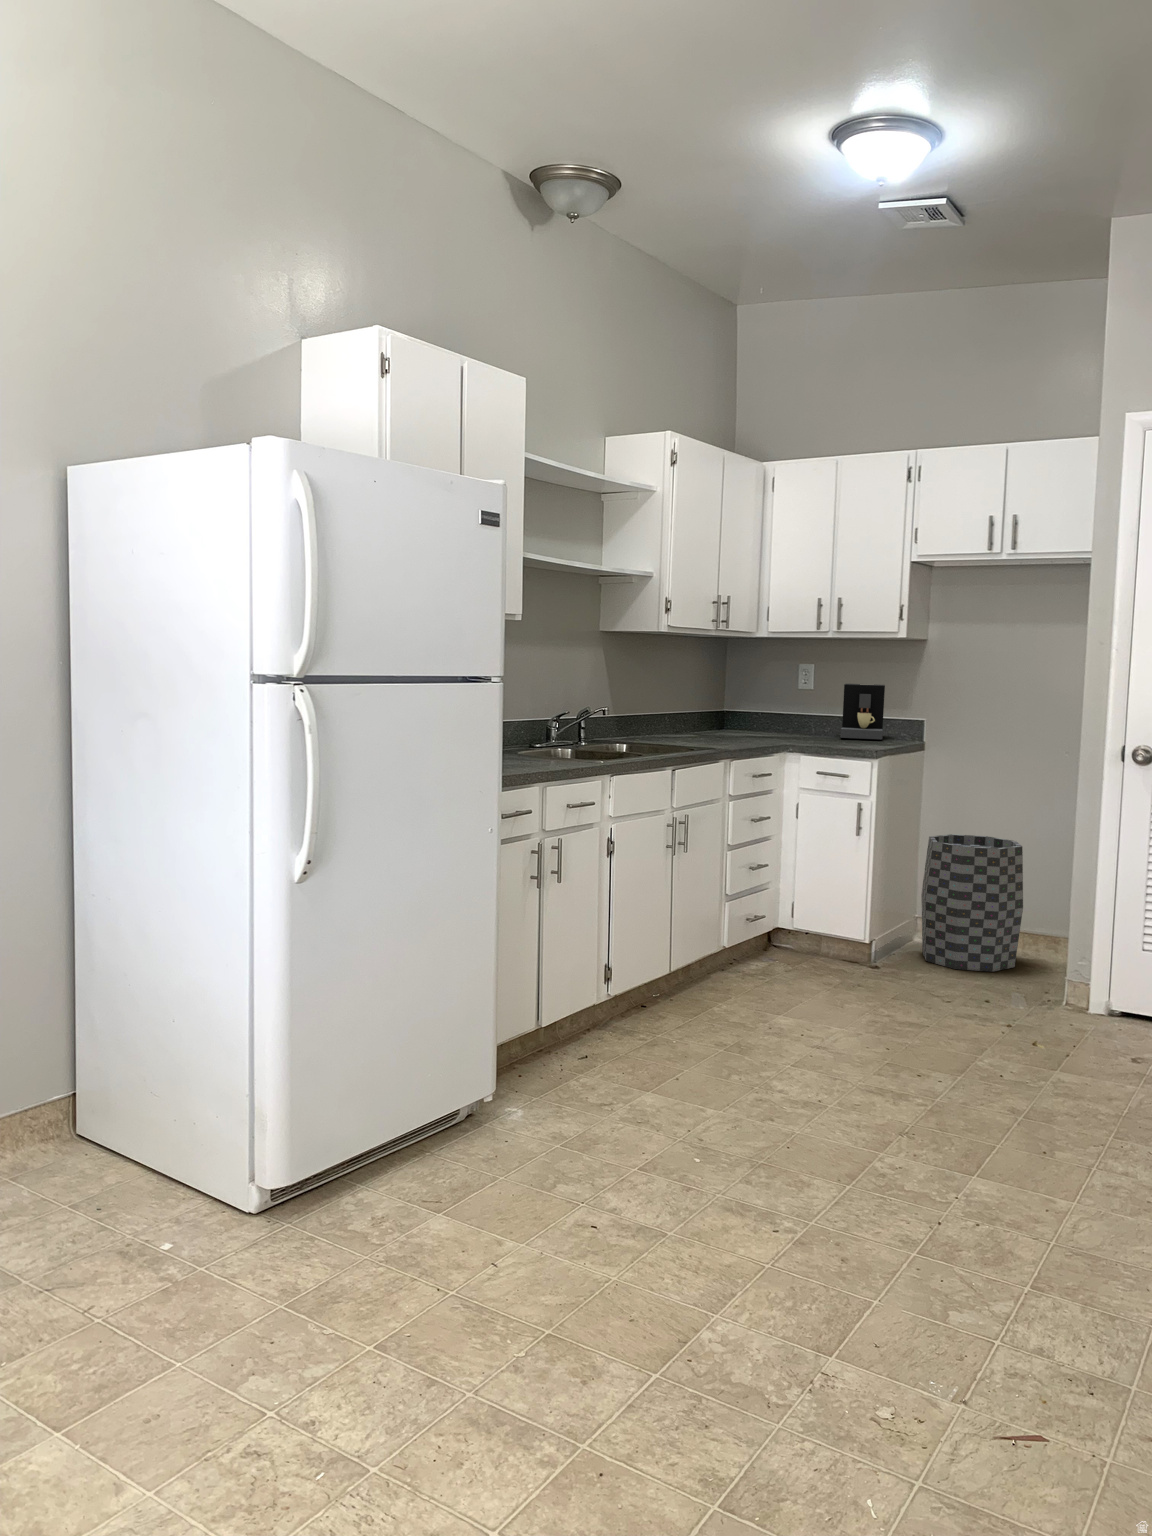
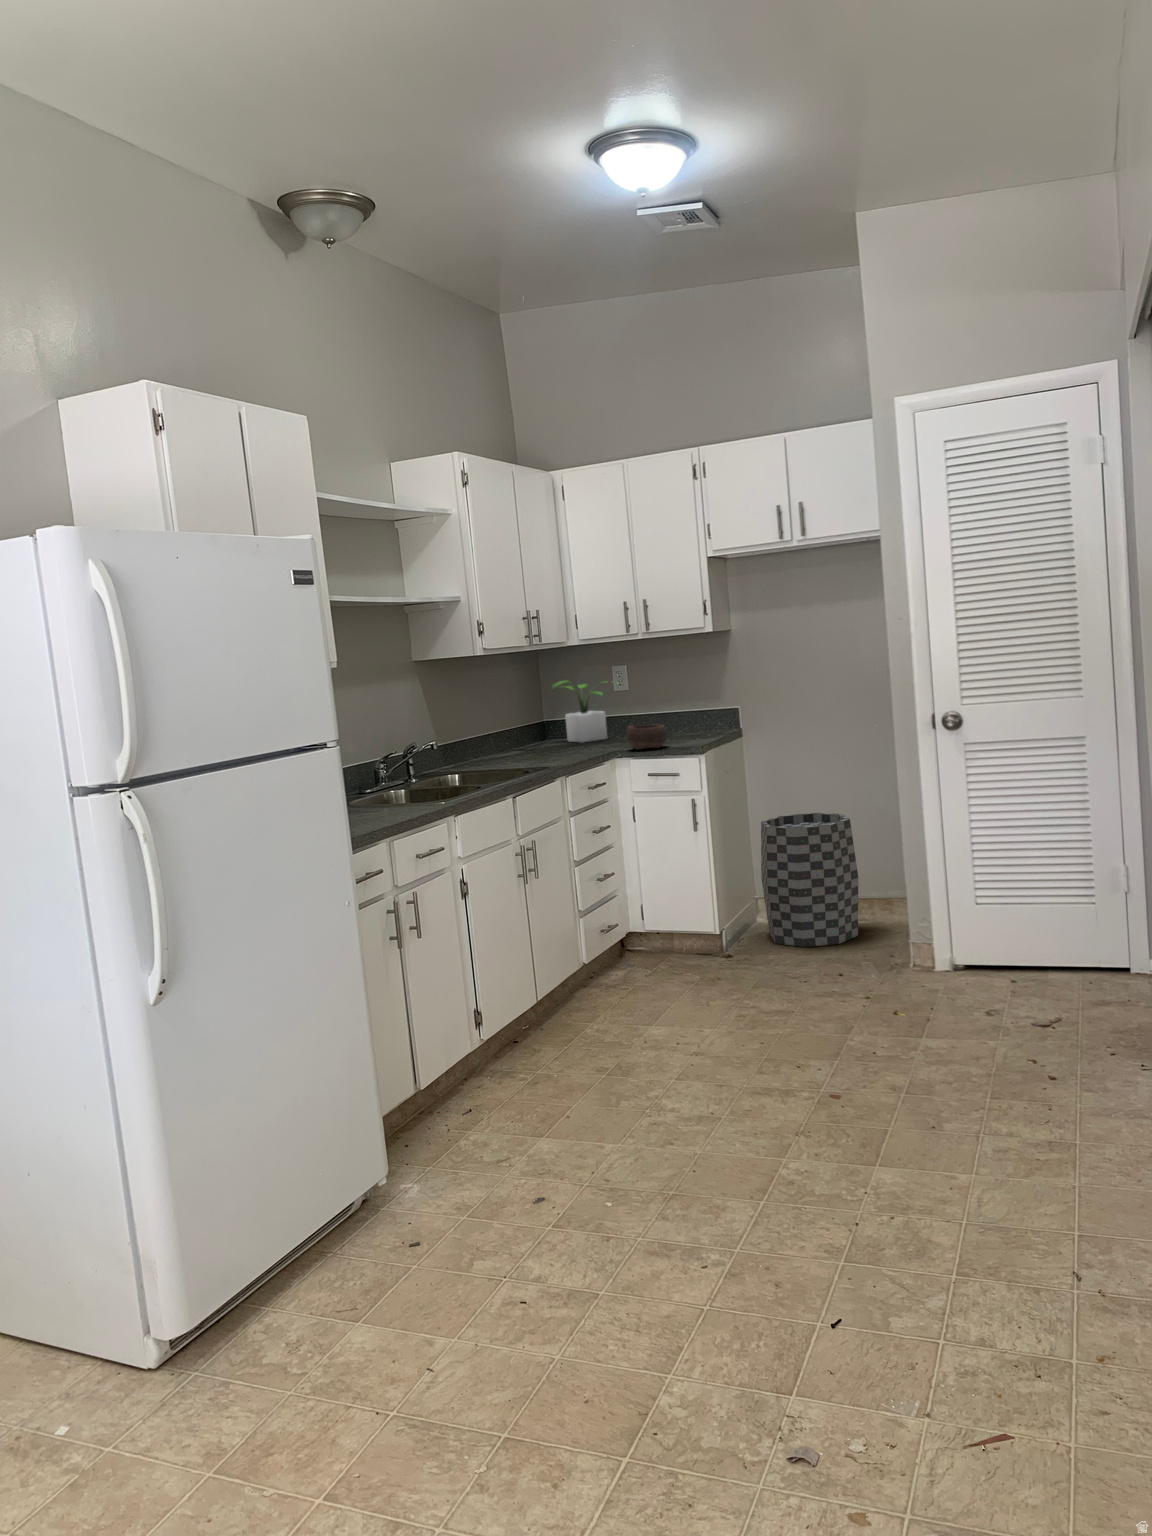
potted plant: none [736,671,807,734] -> present [551,680,608,743]
coffee maker: present [840,684,885,739] -> none [658,677,703,736]
bowl: none [802,721,843,746] -> present [627,724,667,750]

